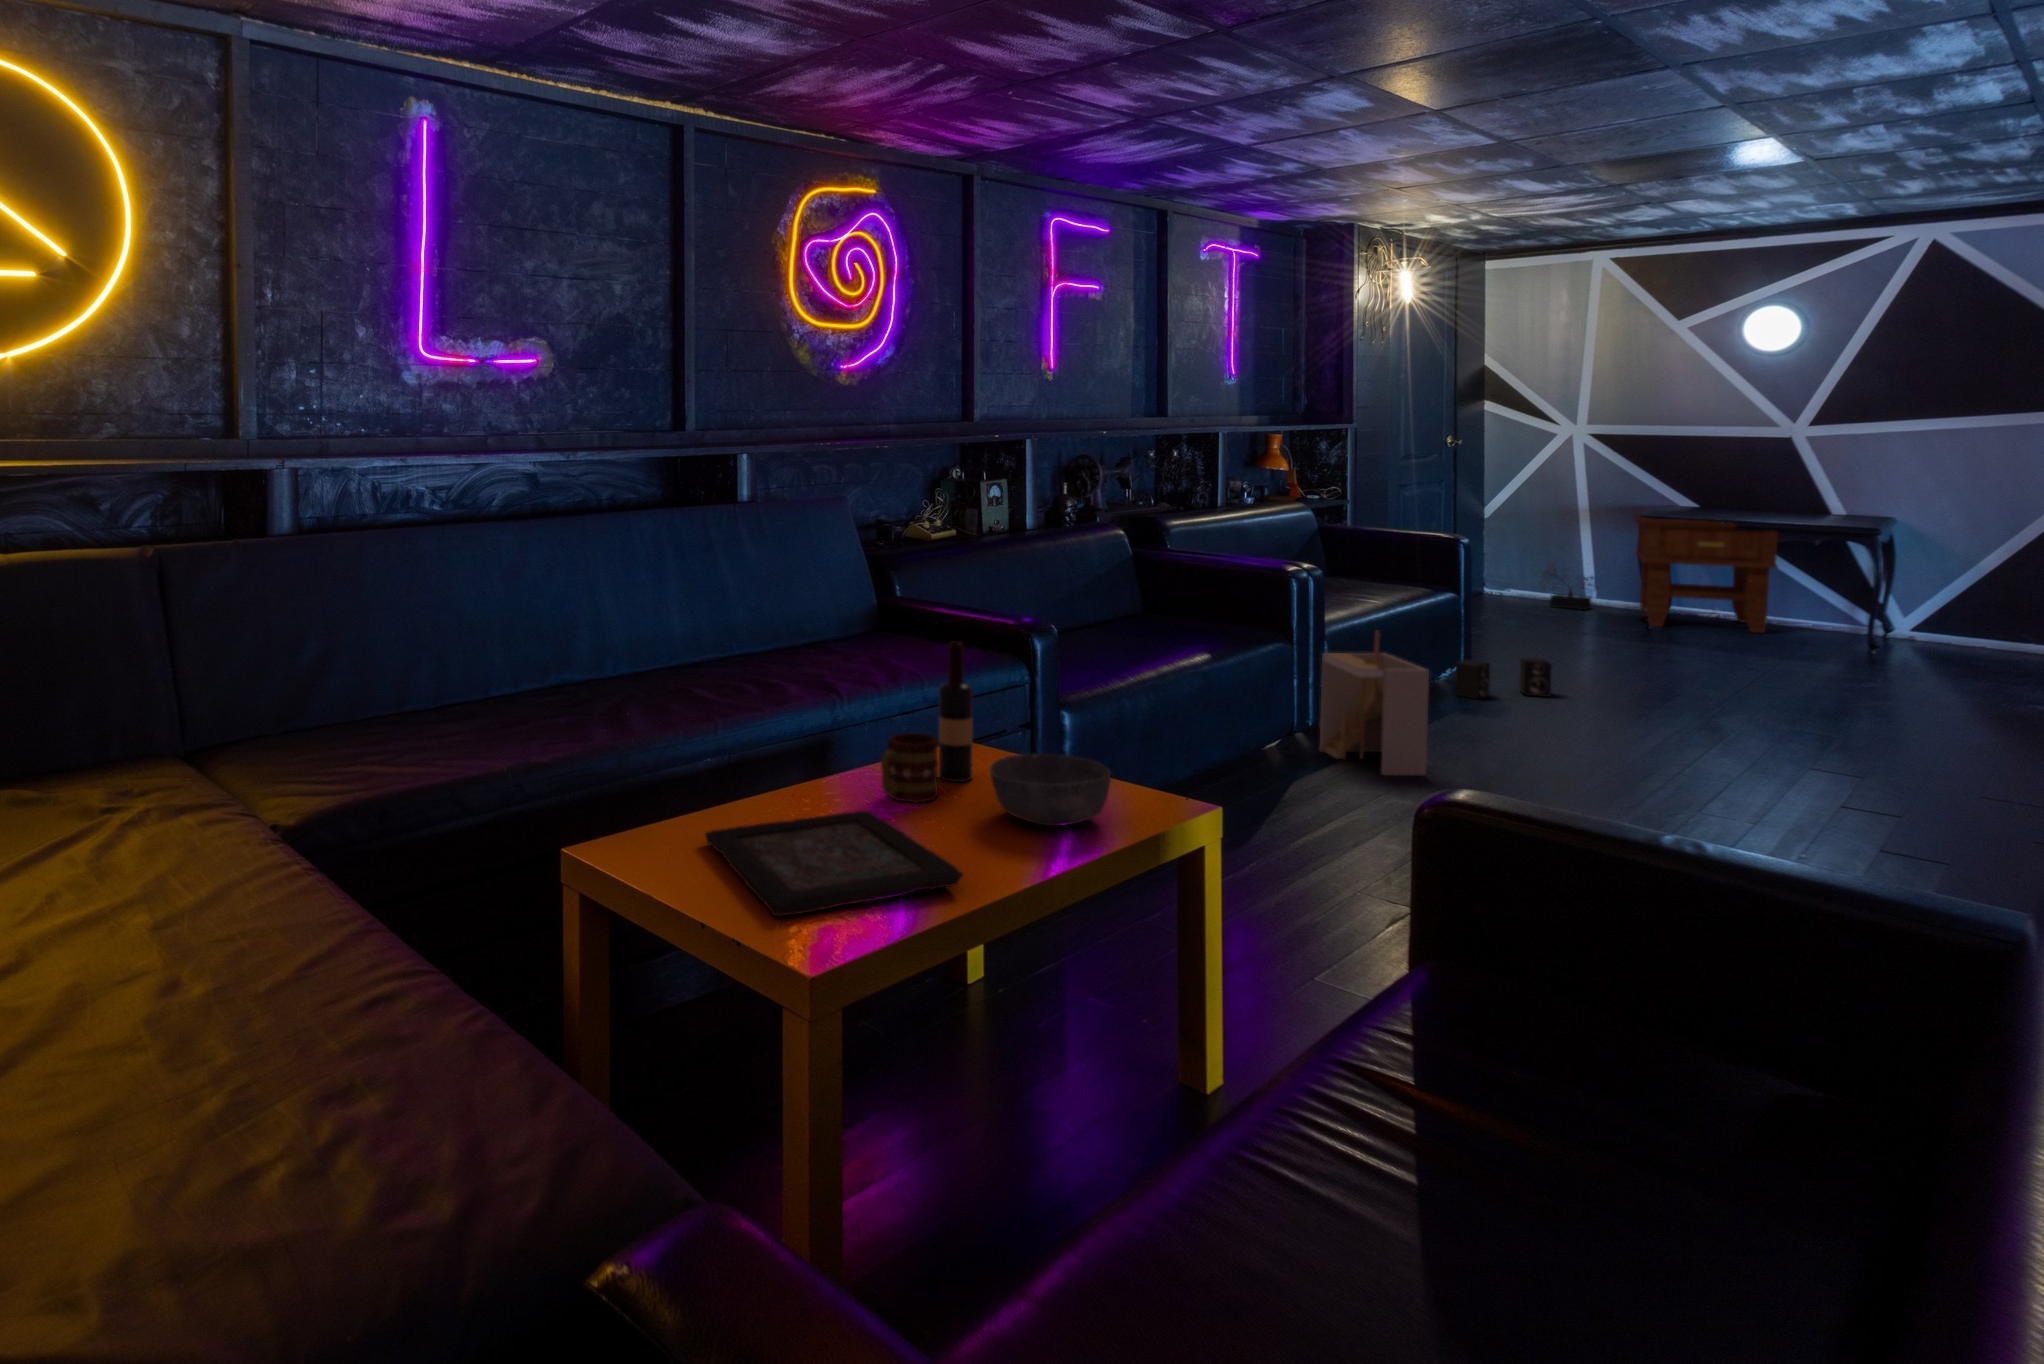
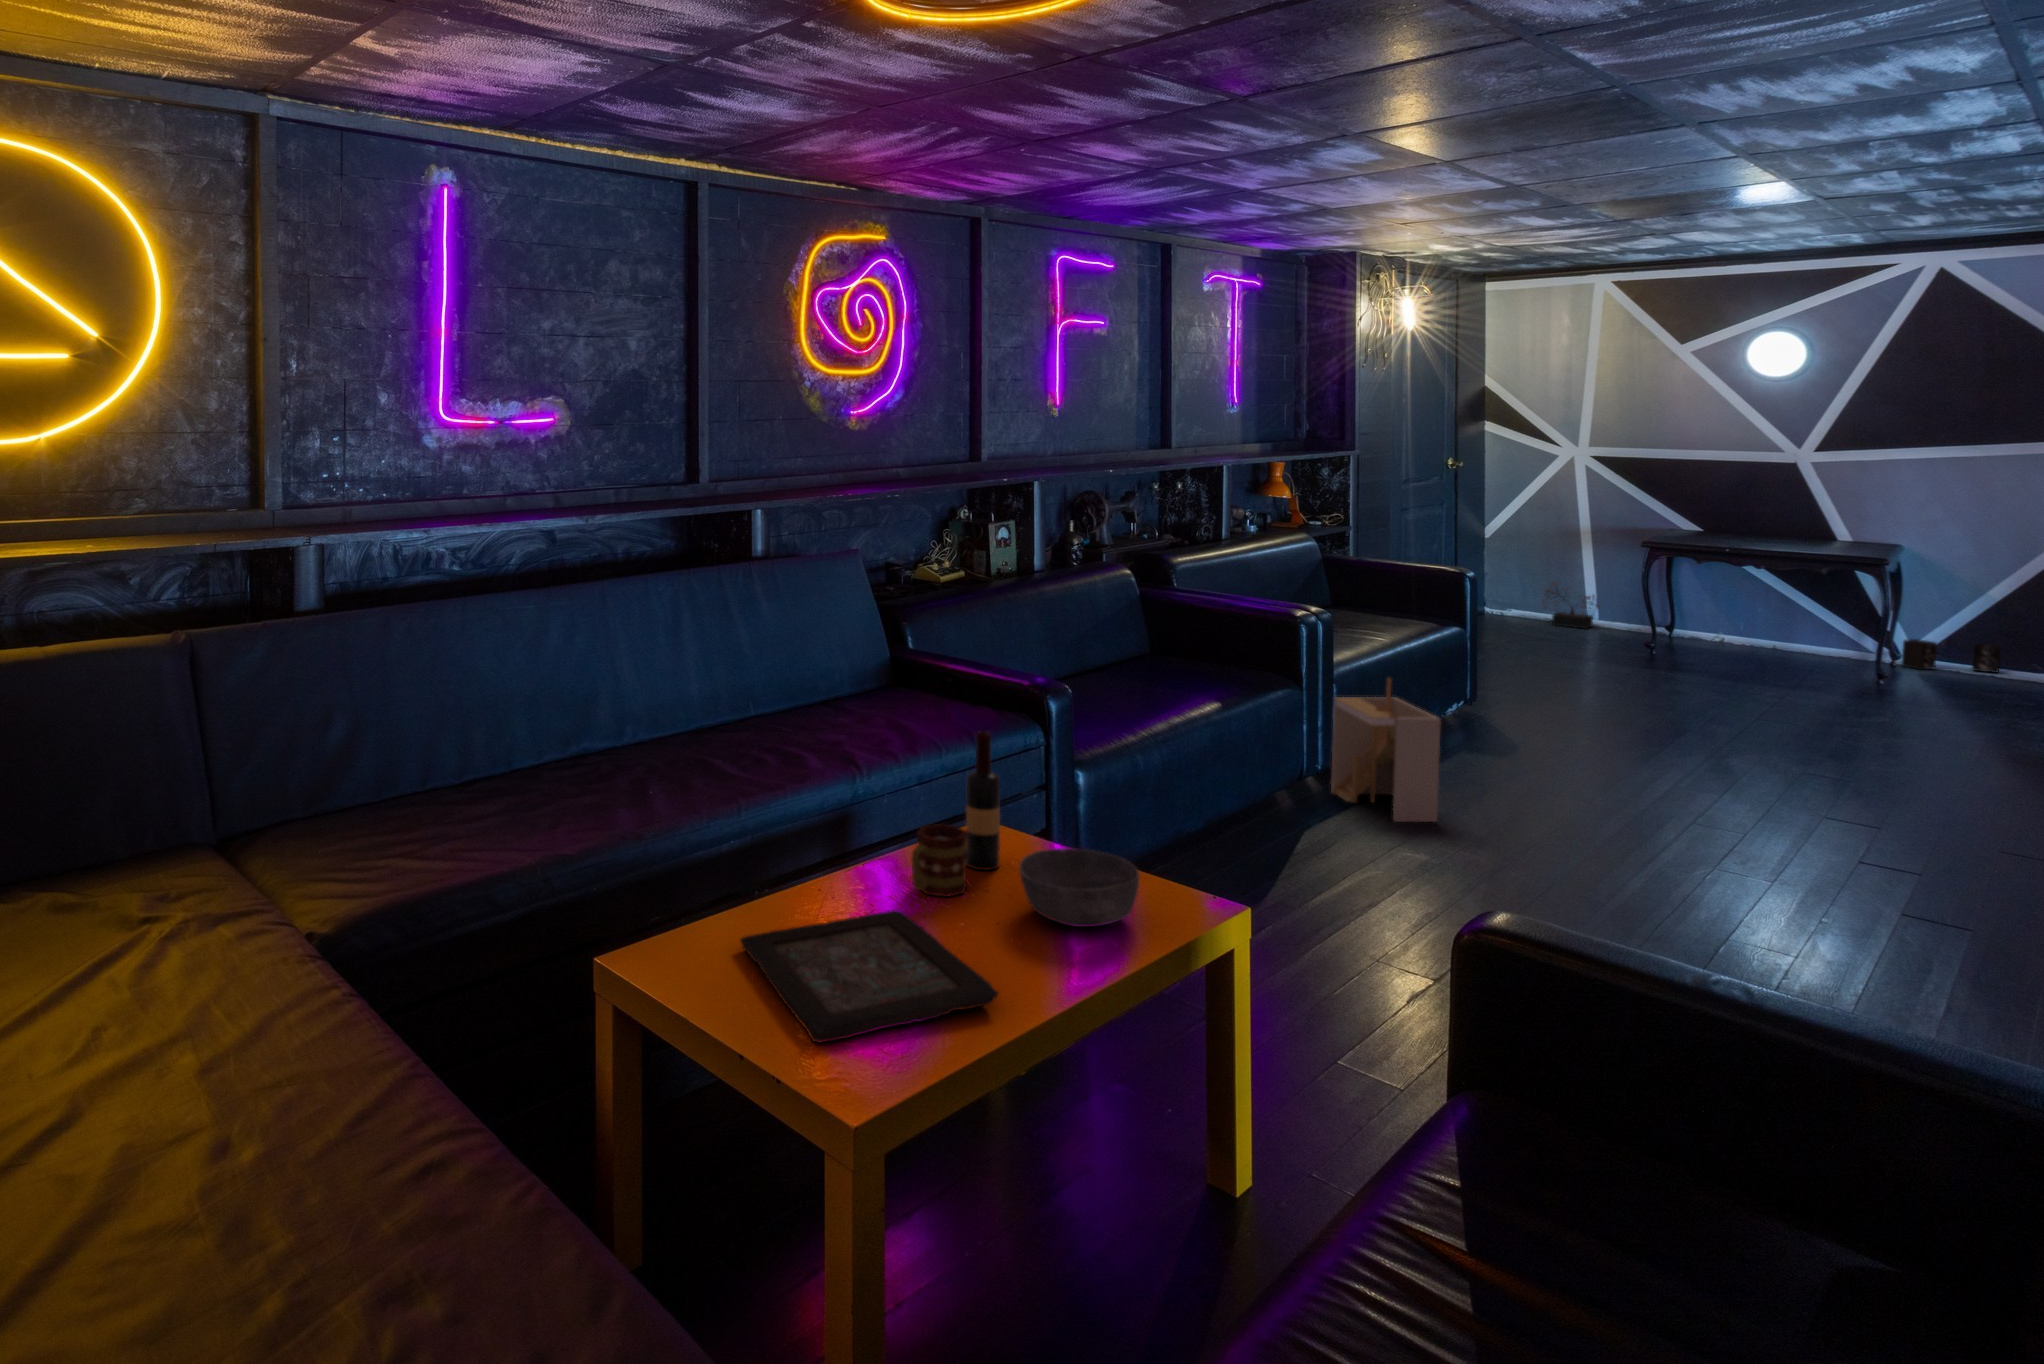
side table: present [1634,515,1778,633] -> none [1635,535,1786,655]
speaker: present [1455,658,1552,699] -> present [1901,639,2001,673]

